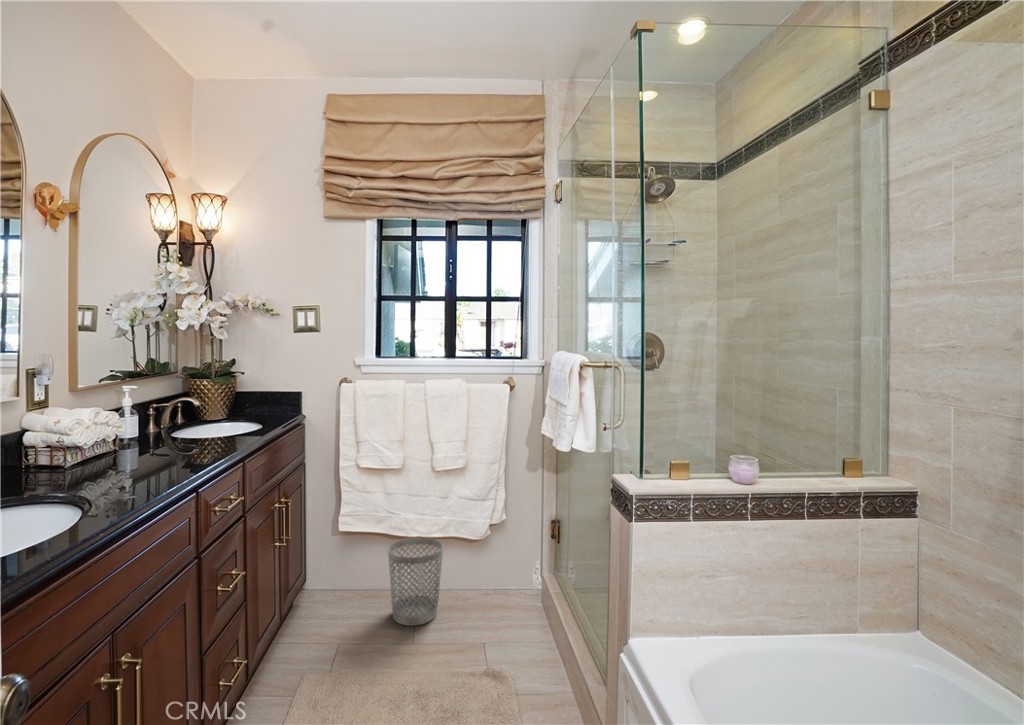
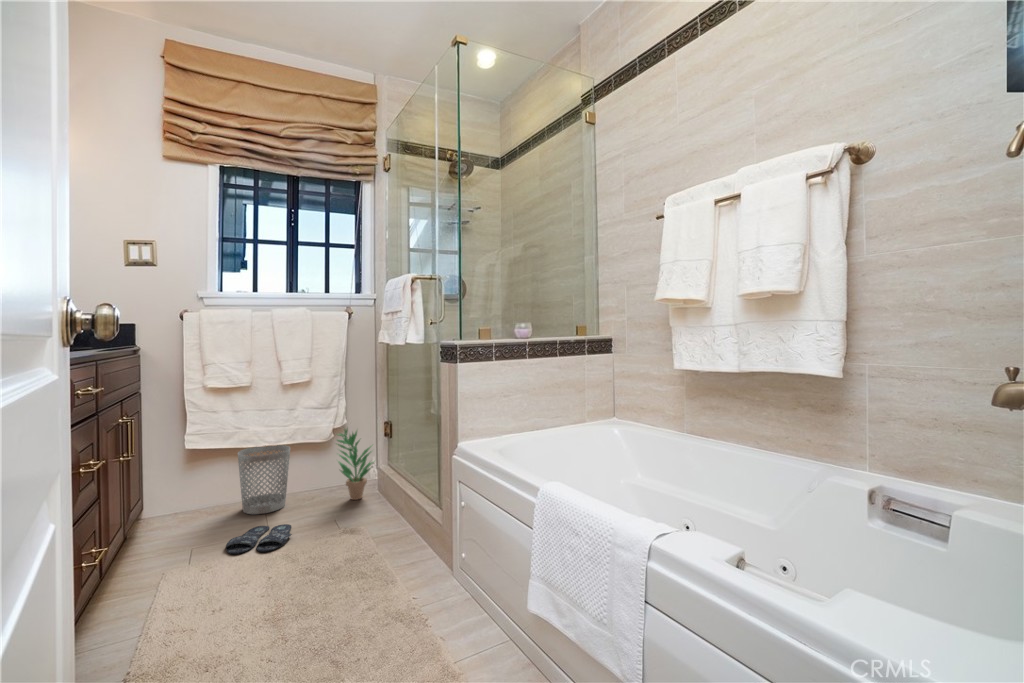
potted plant: none [491,525,541,622] -> present [337,429,373,500]
slippers: none [362,648,437,701] -> present [226,524,292,554]

